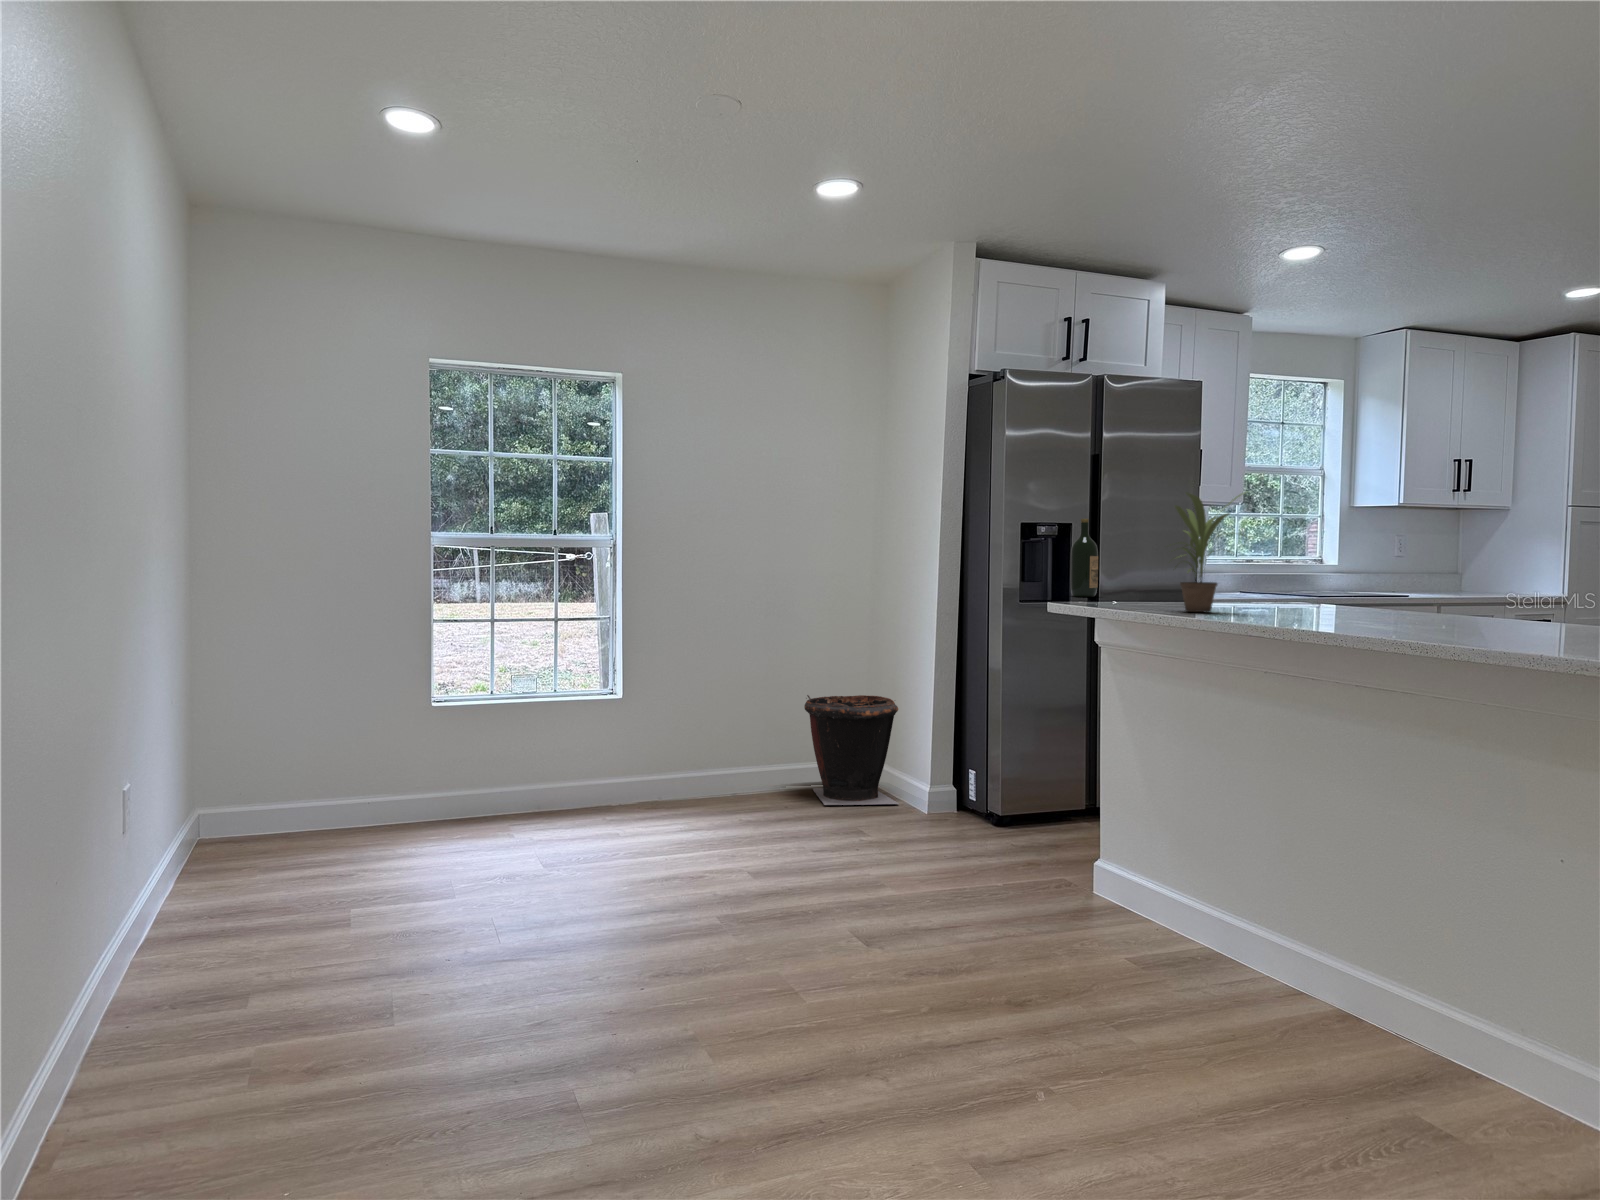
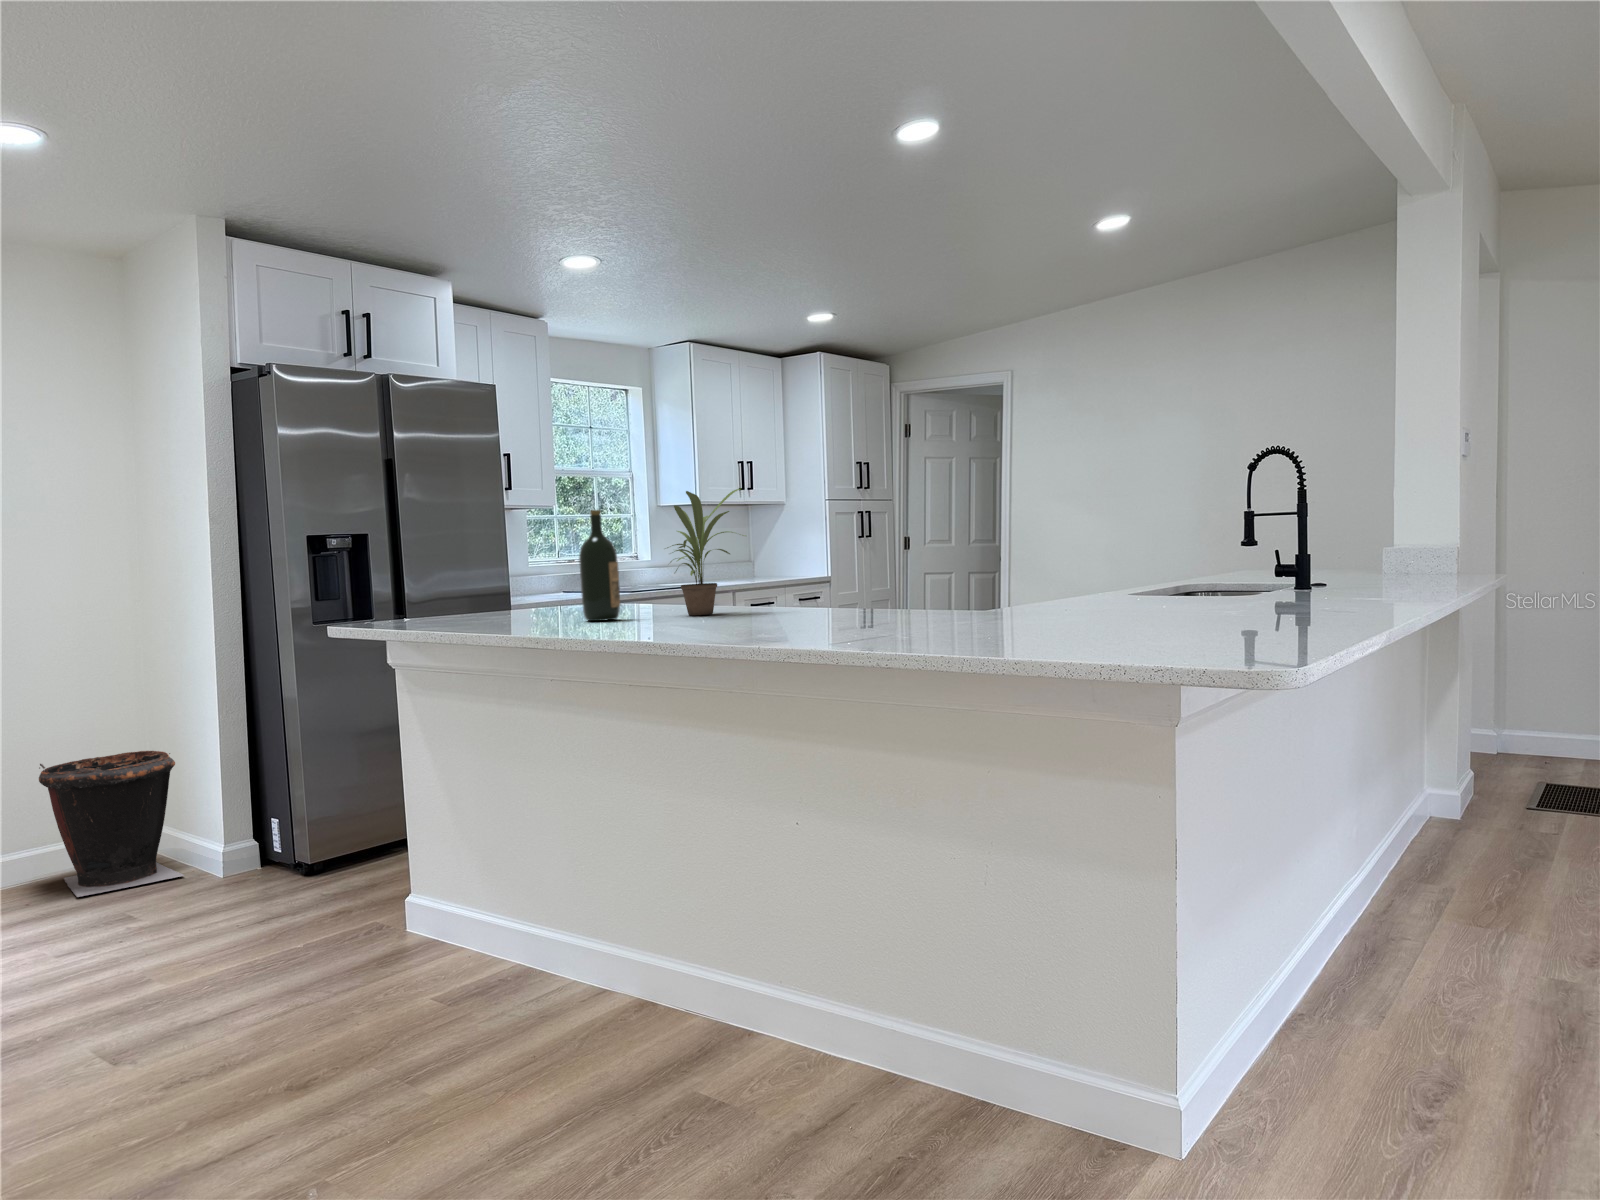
potted plant: present [1175,492,1244,612] -> present [667,489,745,616]
wine bottle: present [1071,519,1098,597] -> present [579,510,620,621]

